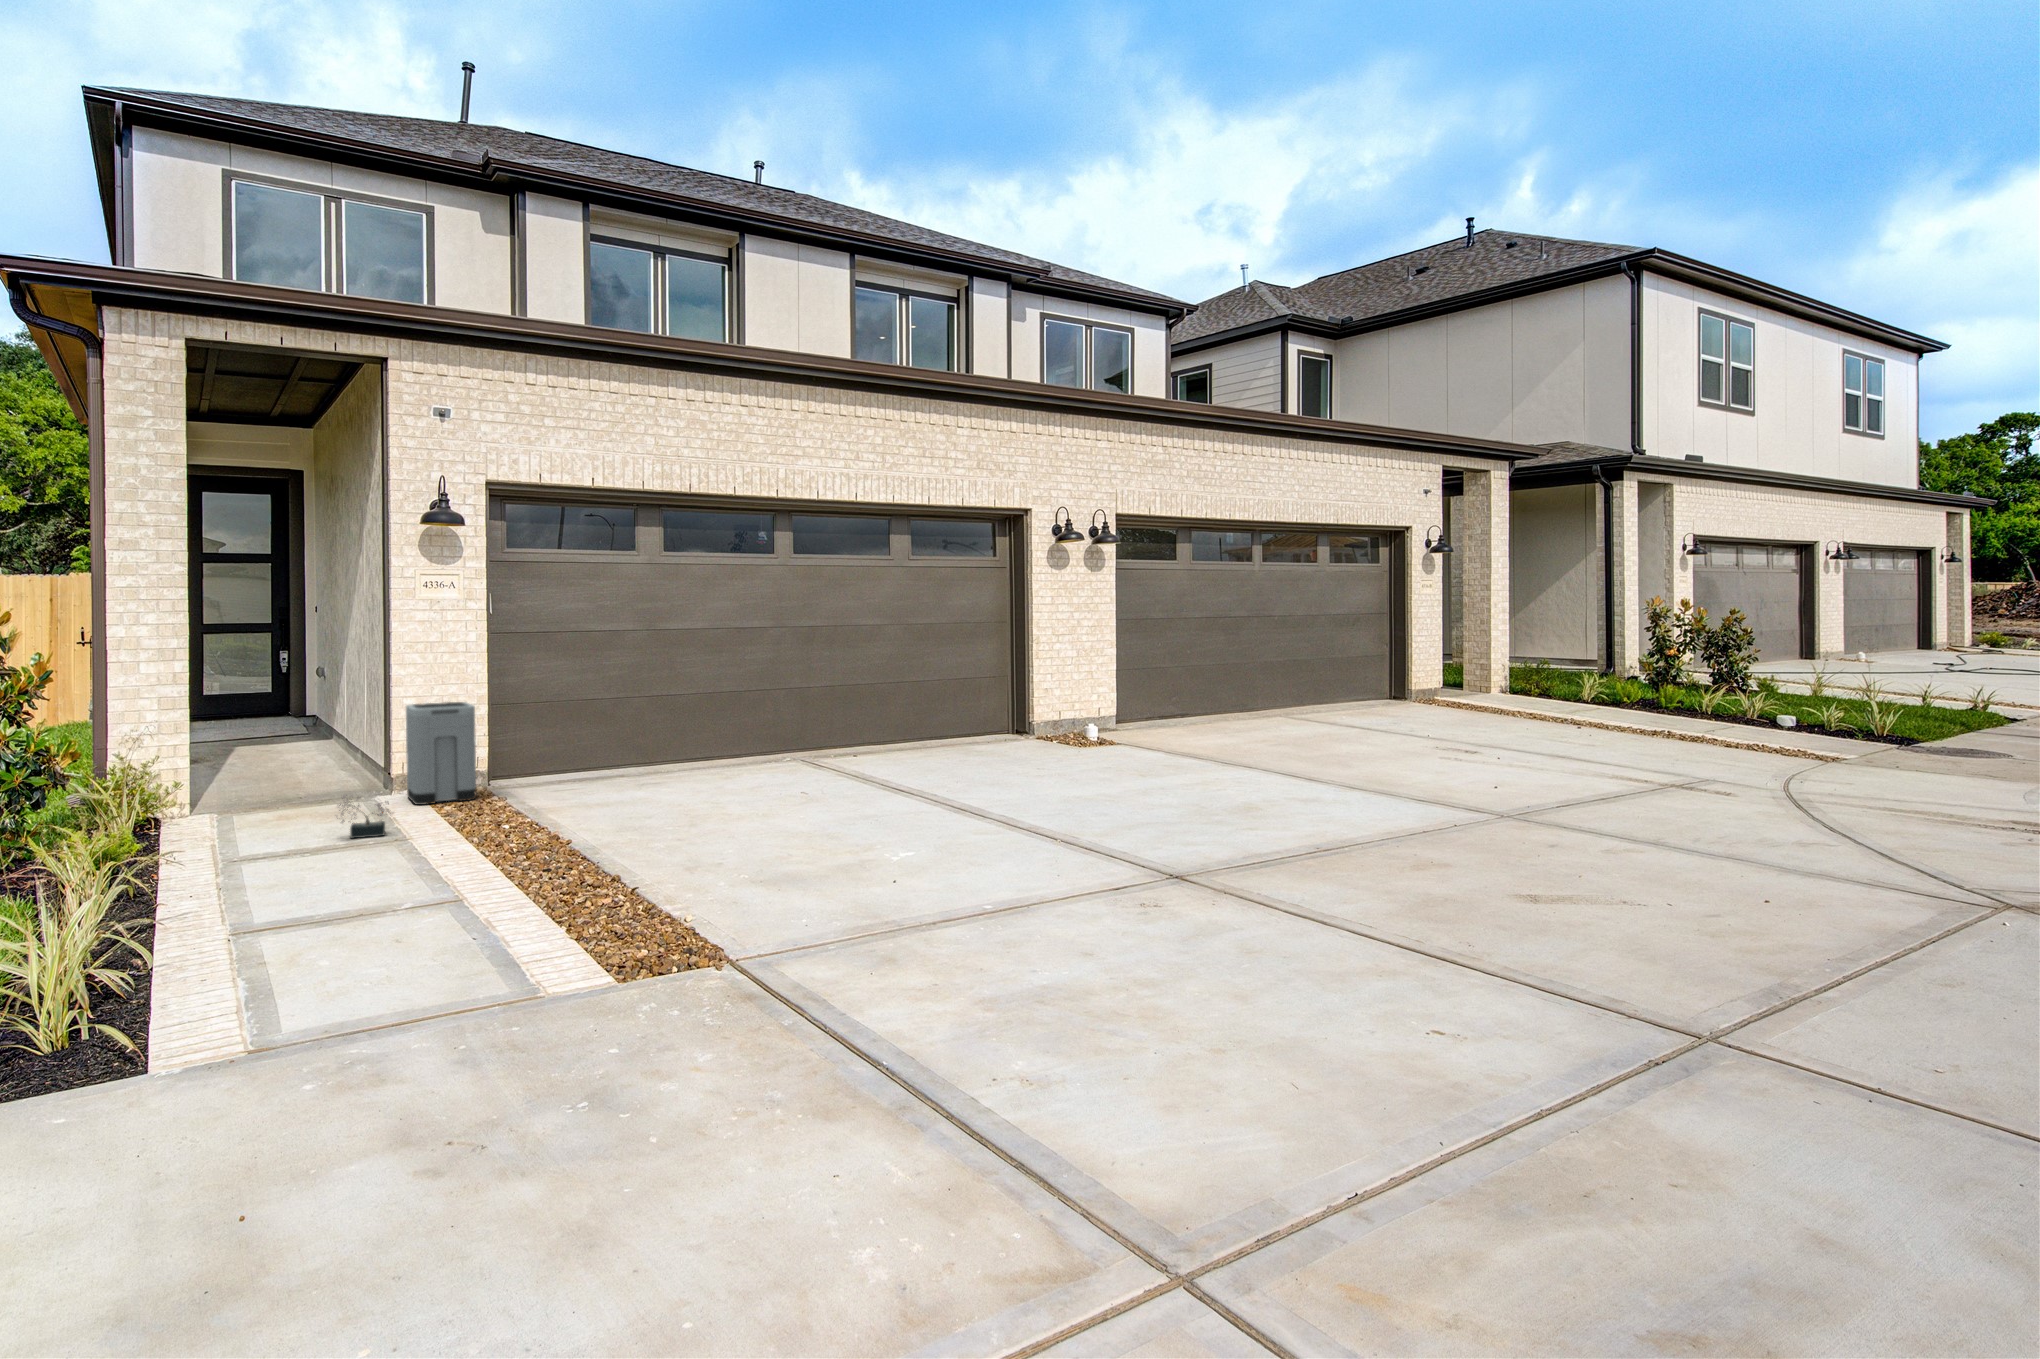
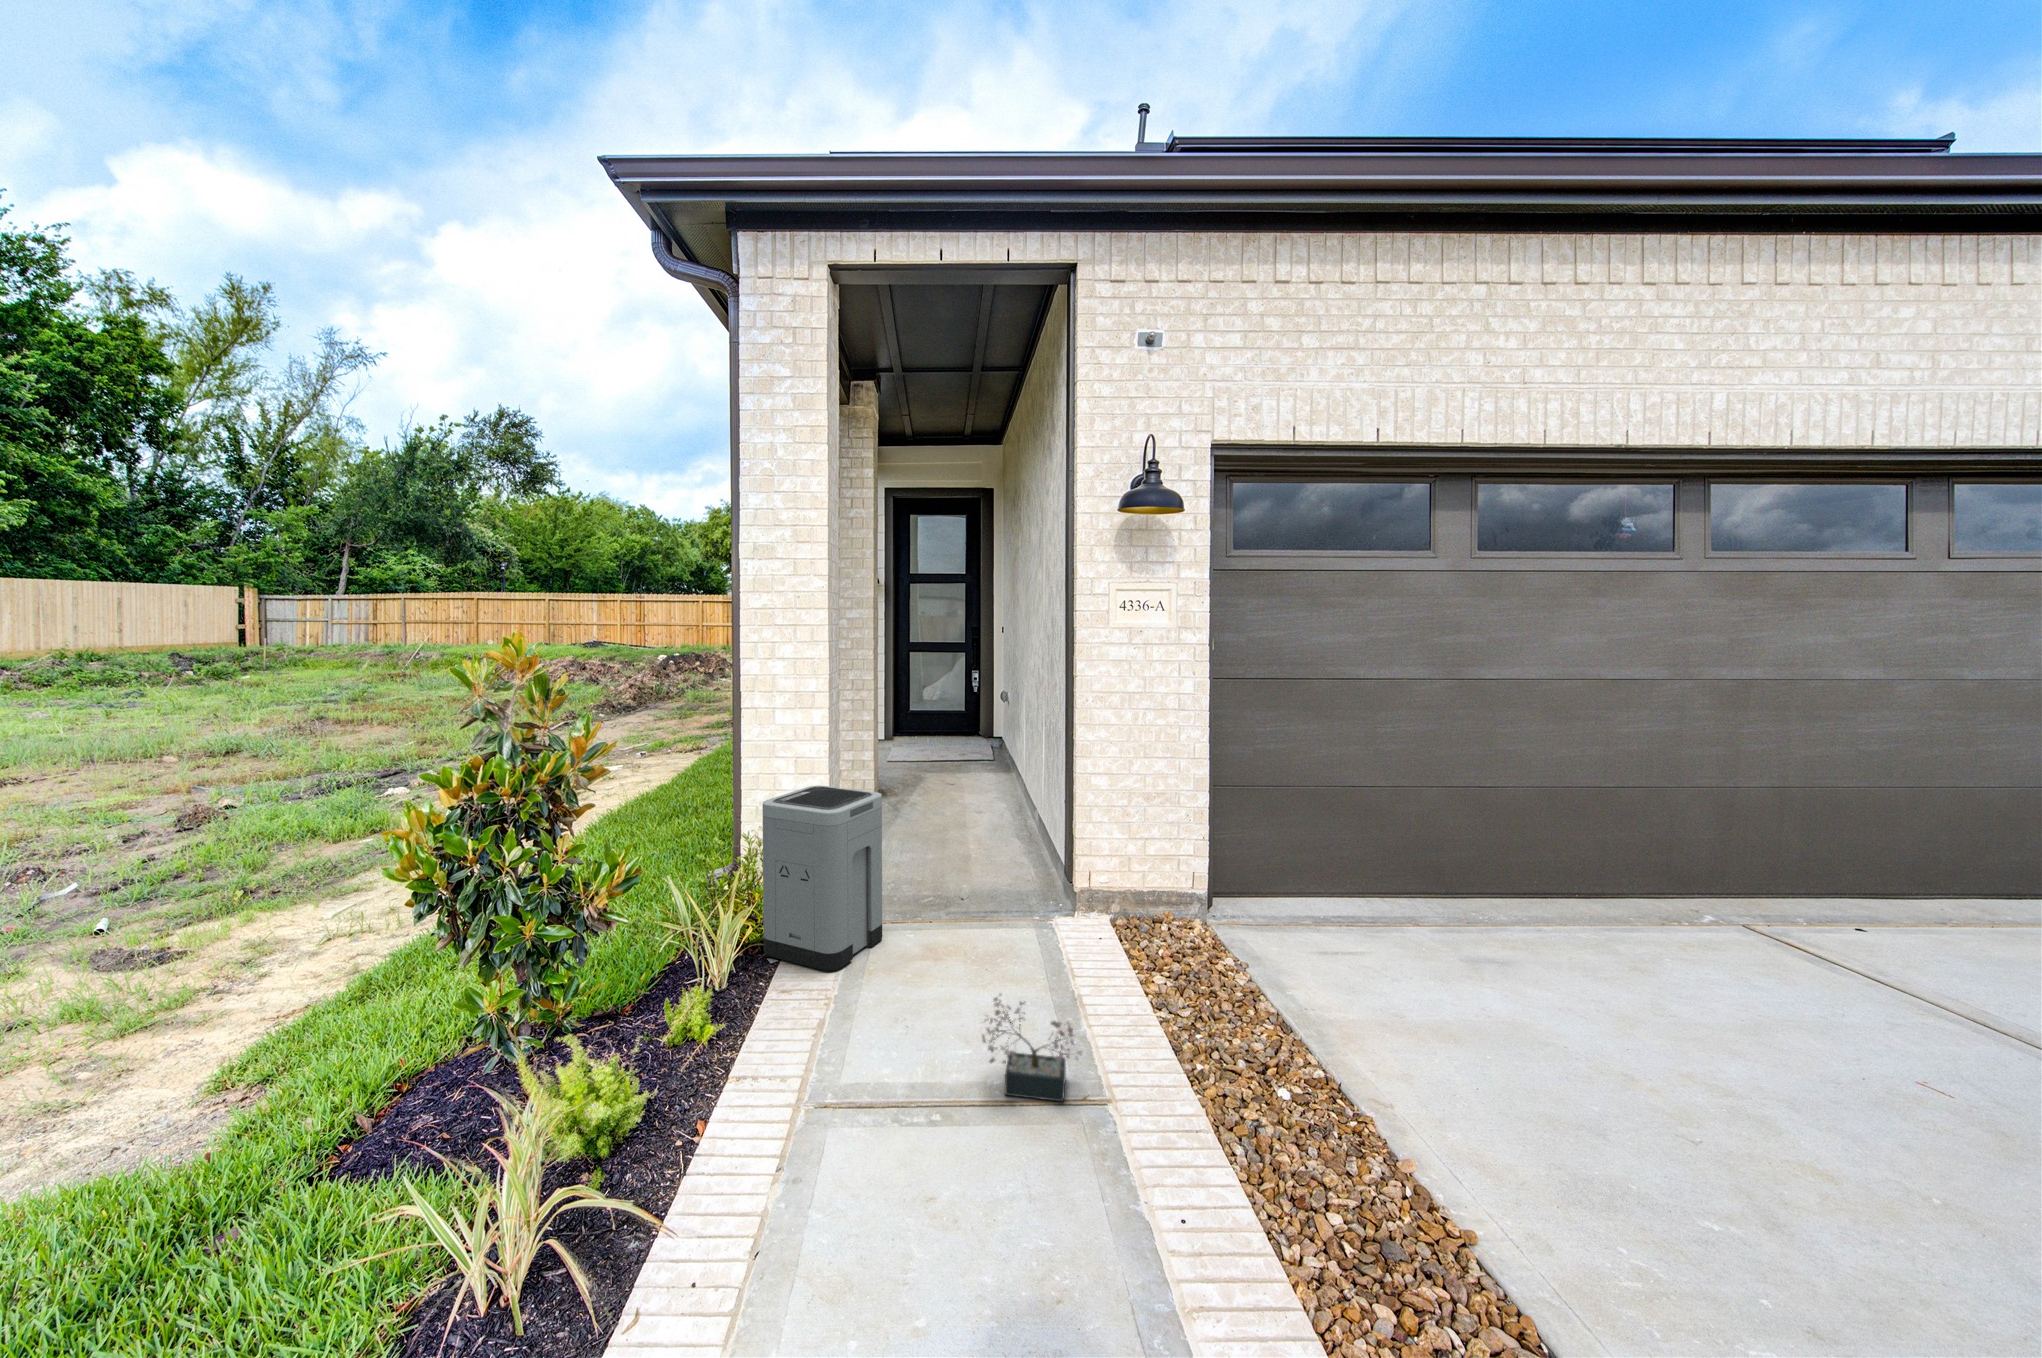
trash can: present [406,702,476,805] -> present [762,786,882,971]

